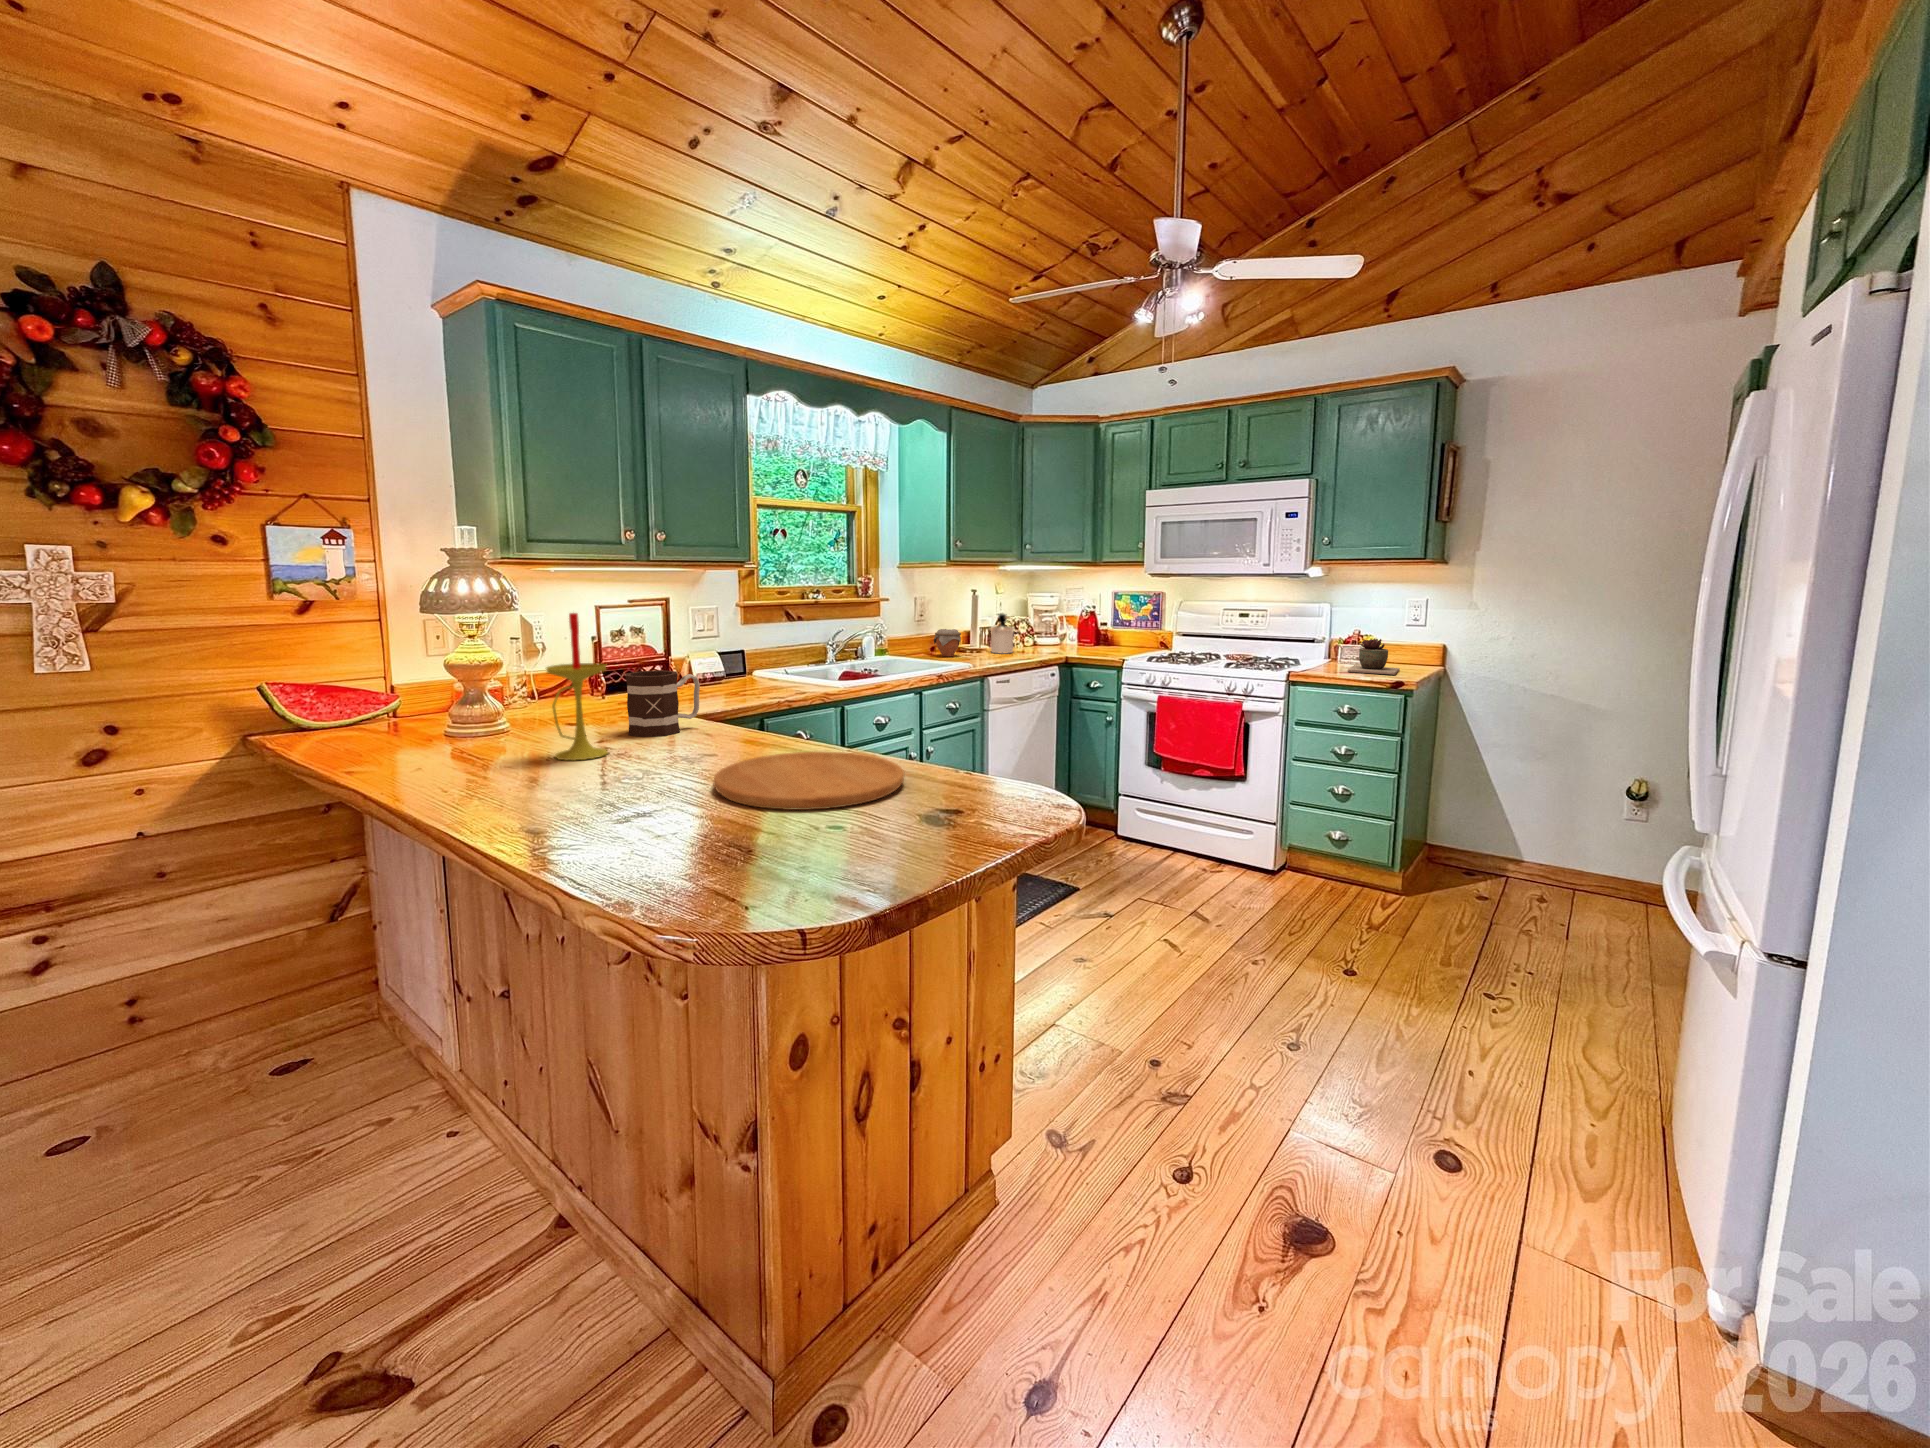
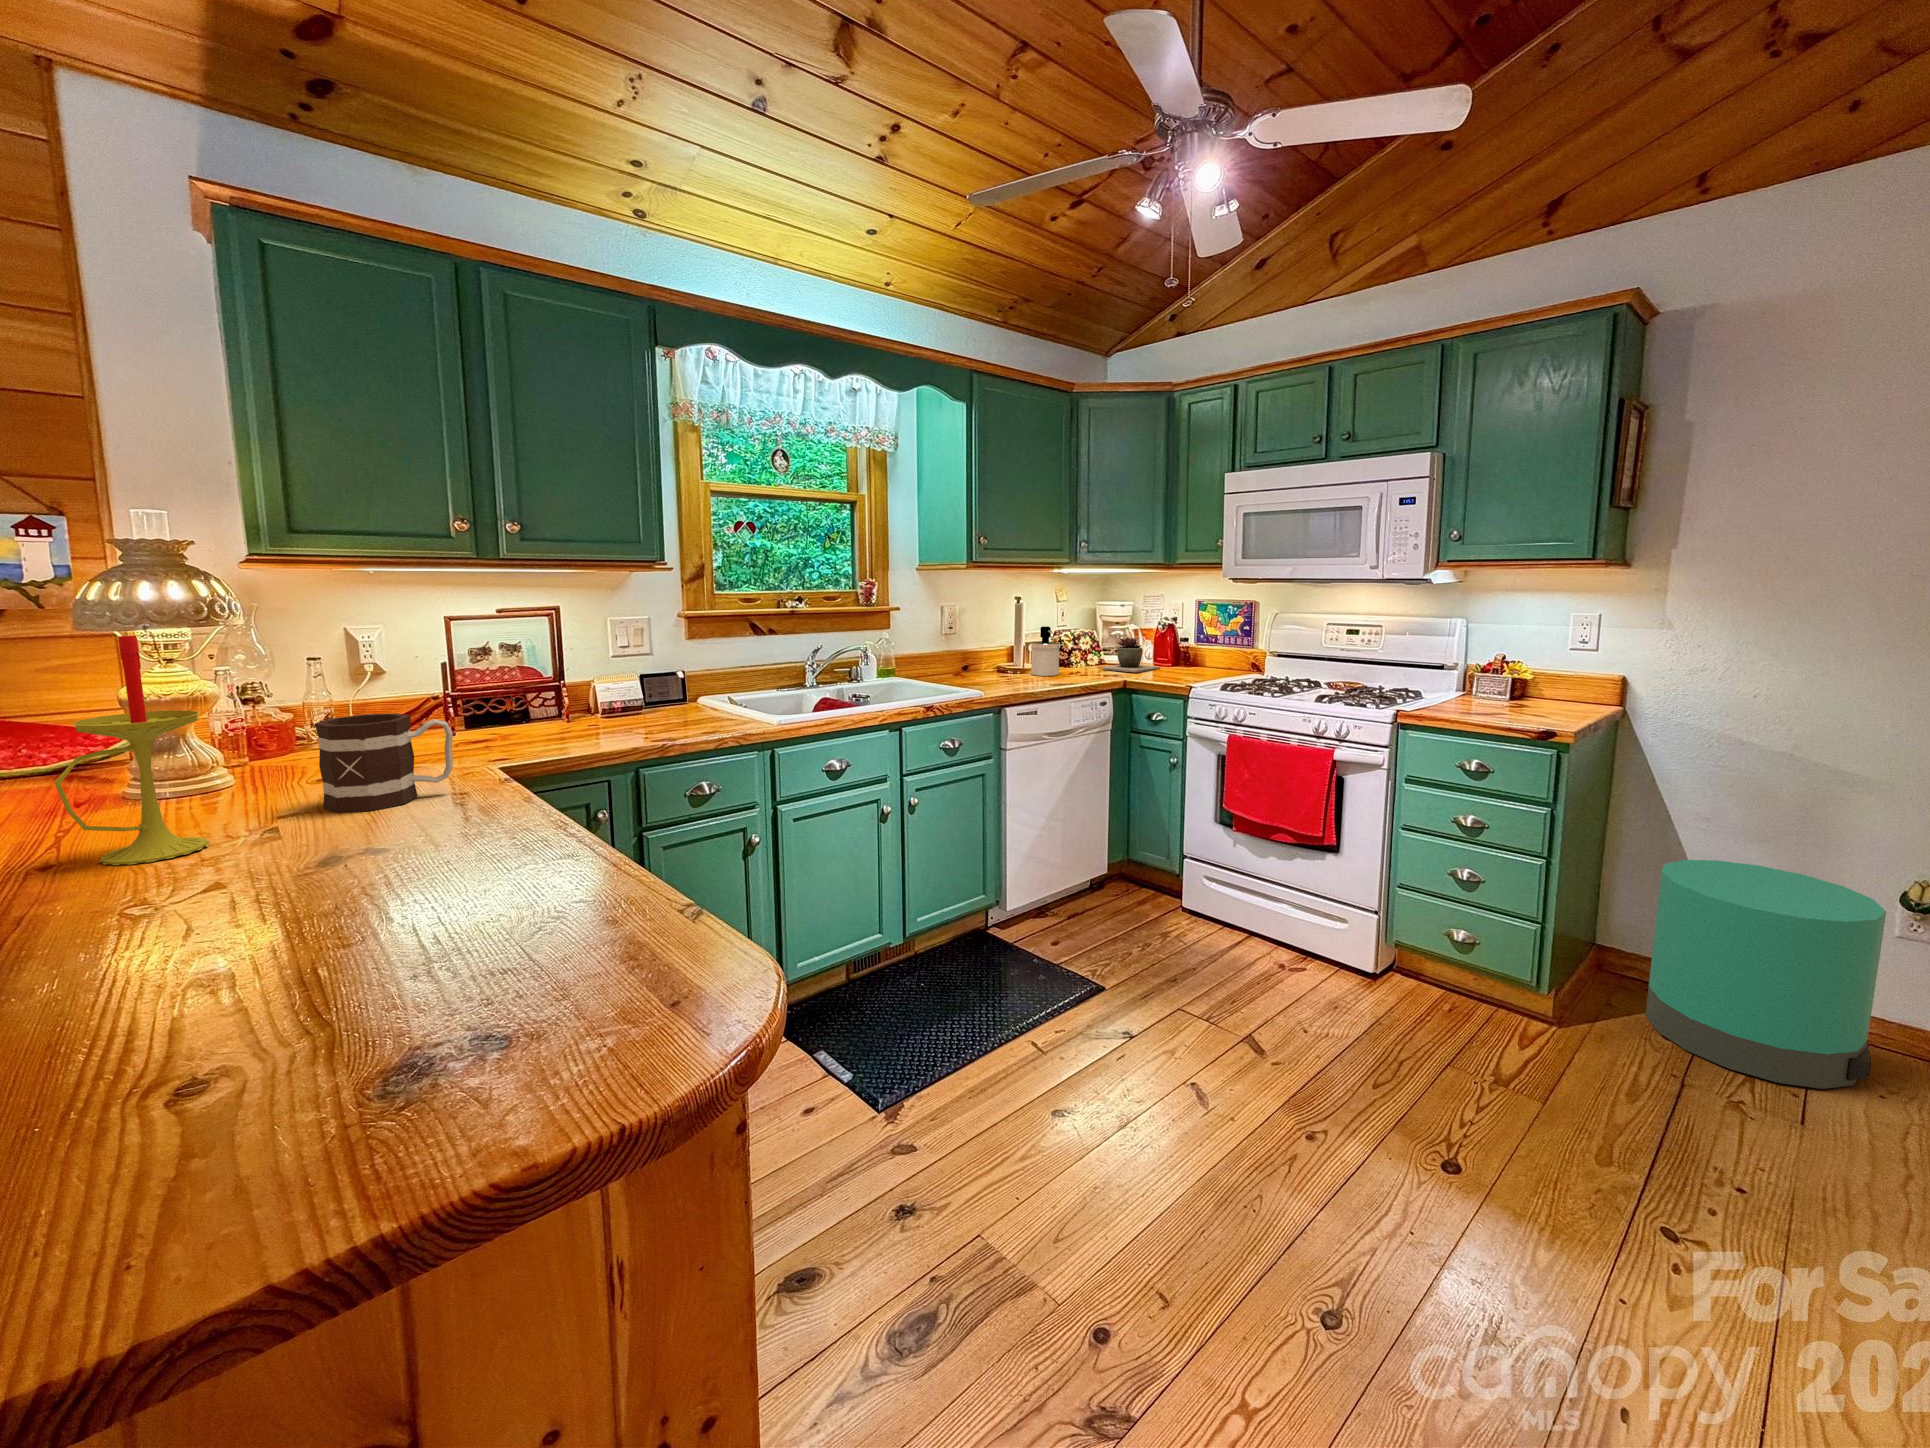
jar: present [934,629,961,657] -> none [955,645,990,679]
succulent plant: present [1348,639,1400,675] -> present [1102,638,1160,672]
cutting board: present [714,752,904,810] -> none [77,870,520,1038]
trash can: none [1463,774,1618,921] -> present [1646,860,1886,1089]

